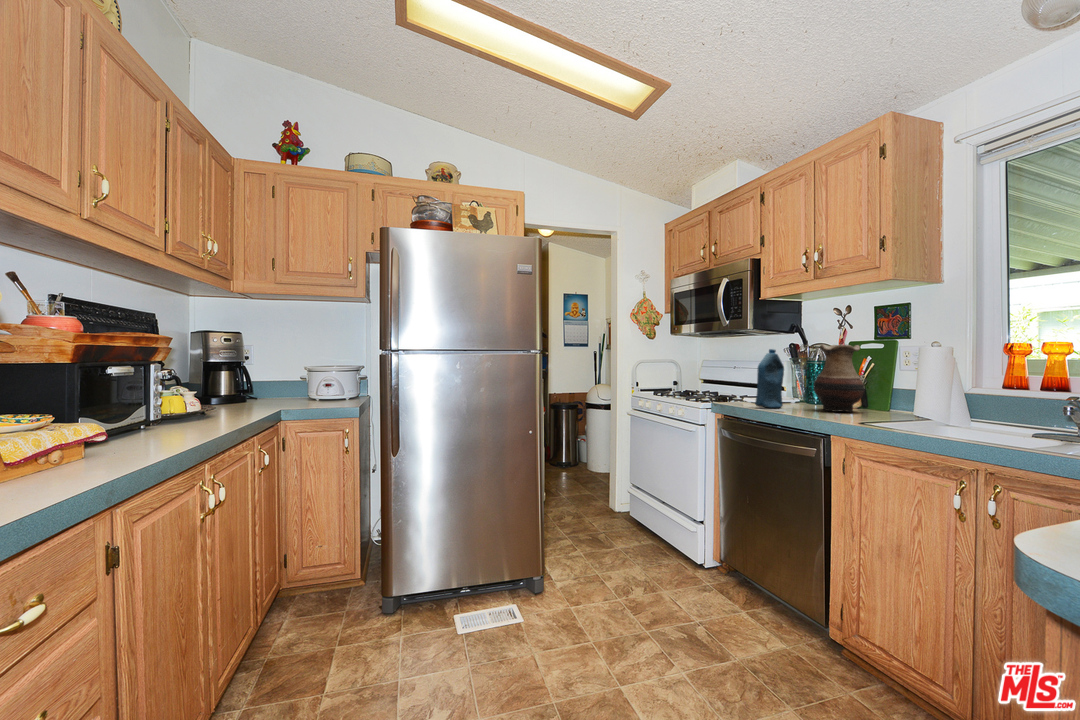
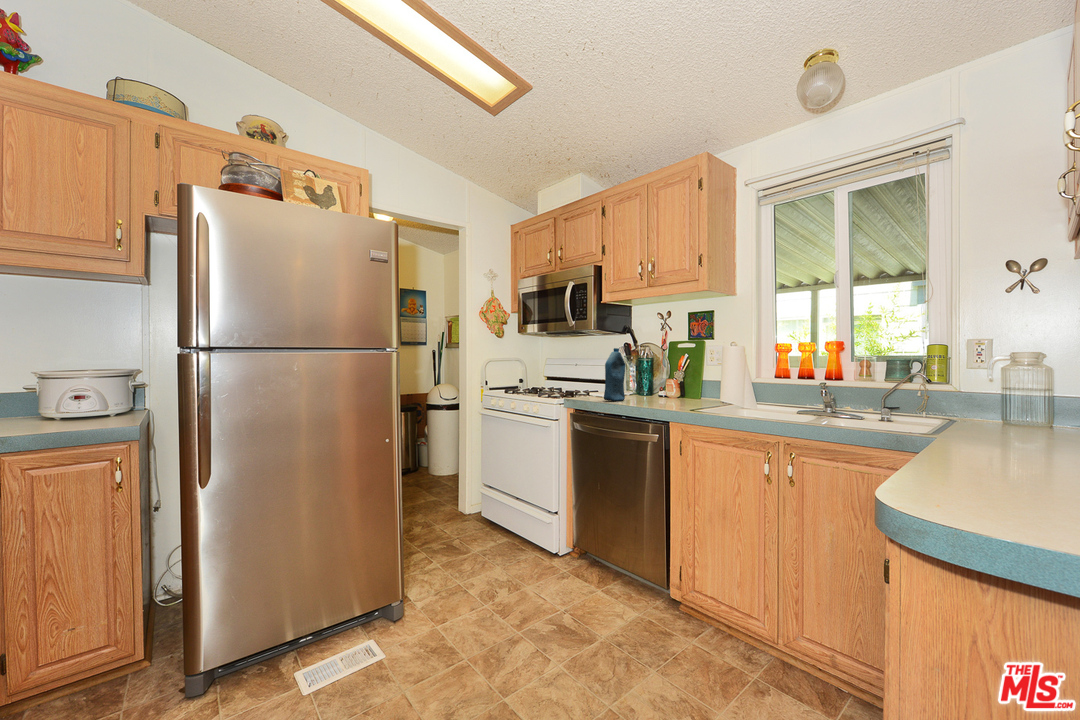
vase: present [813,345,865,412] -> none [648,344,687,402]

